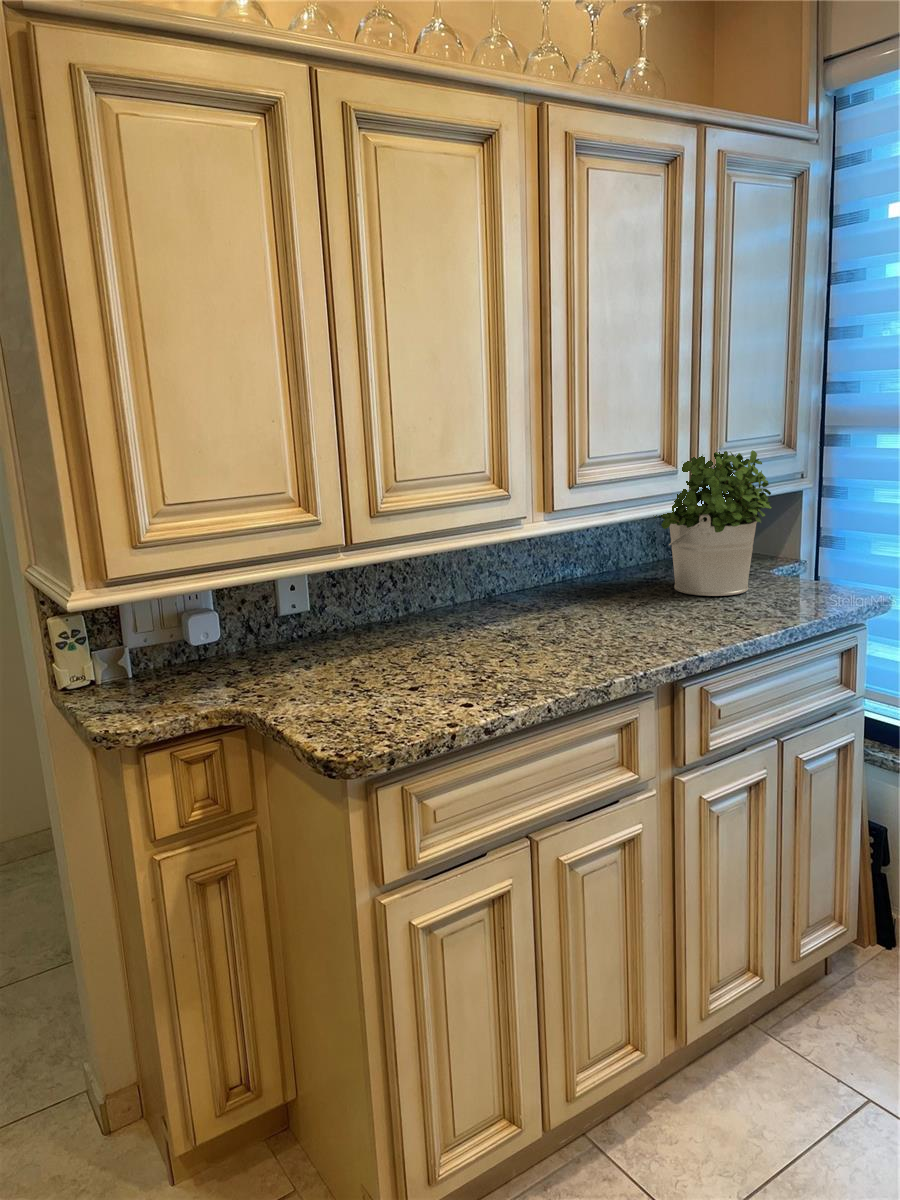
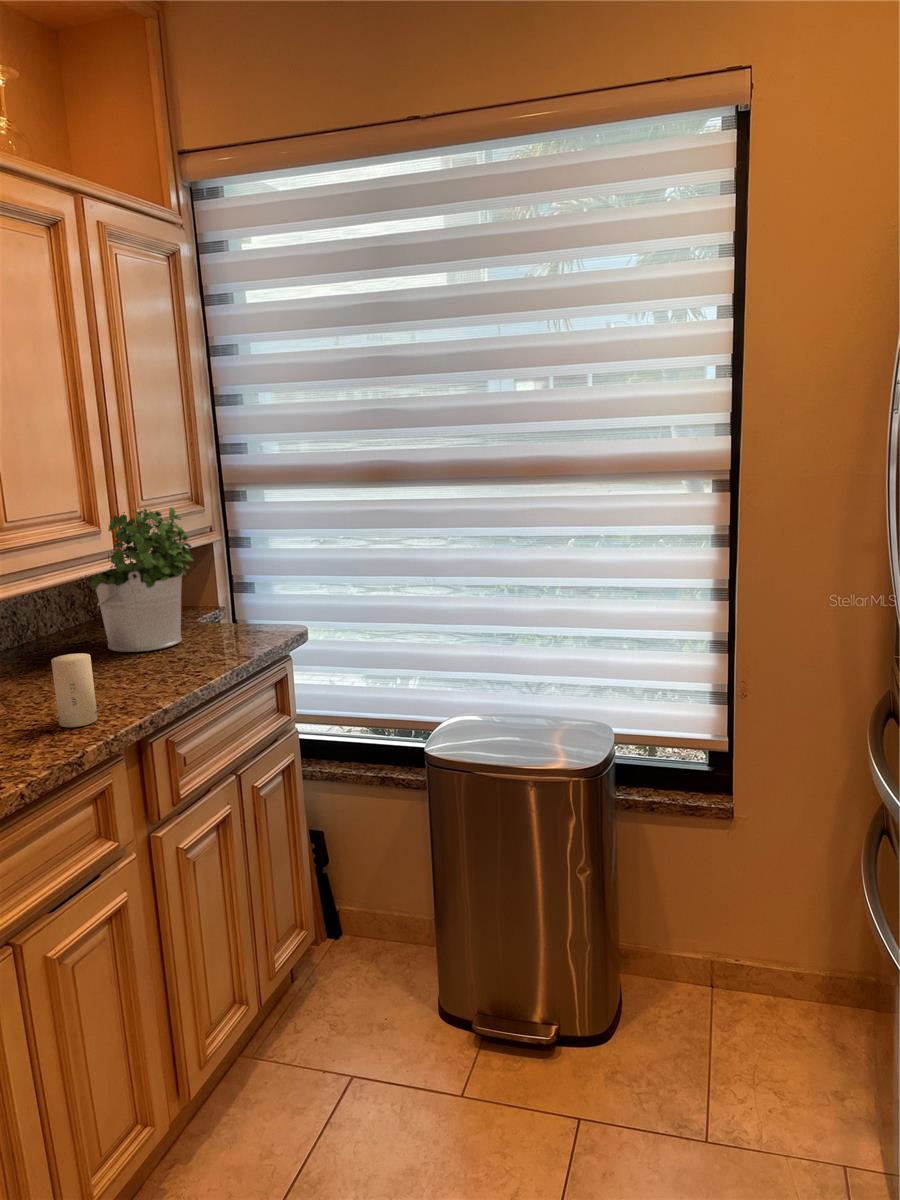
candle: none [602,588,637,658] -> present [51,653,98,727]

